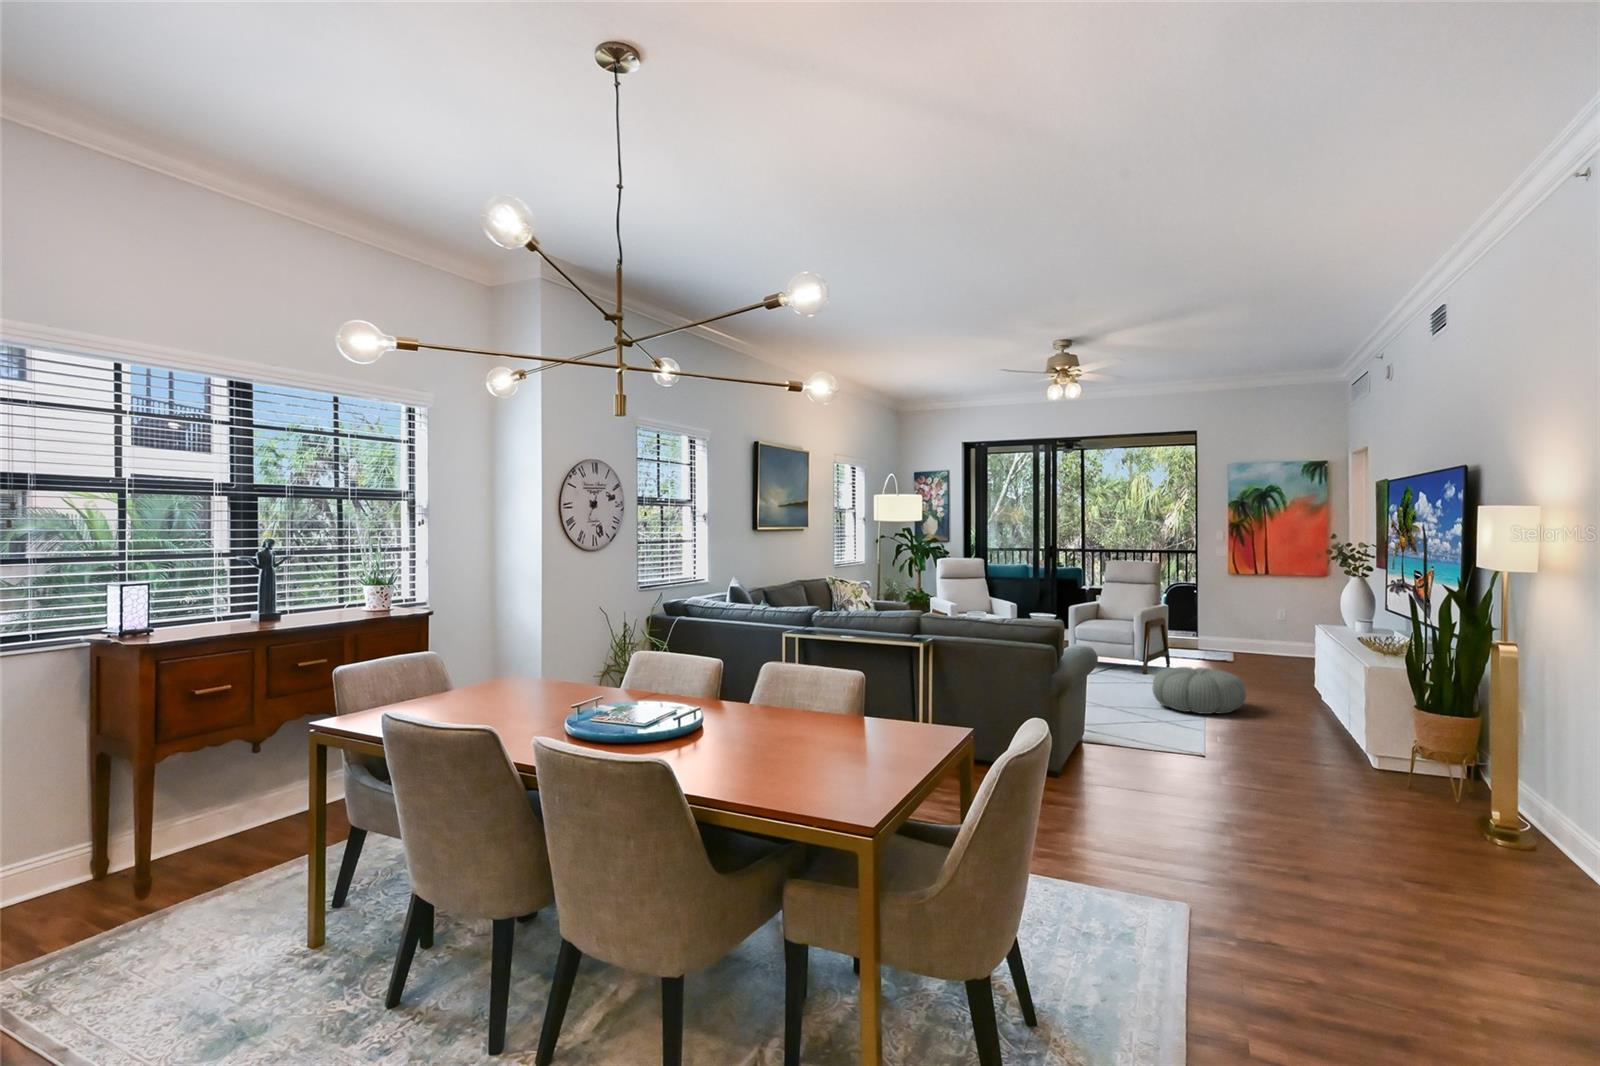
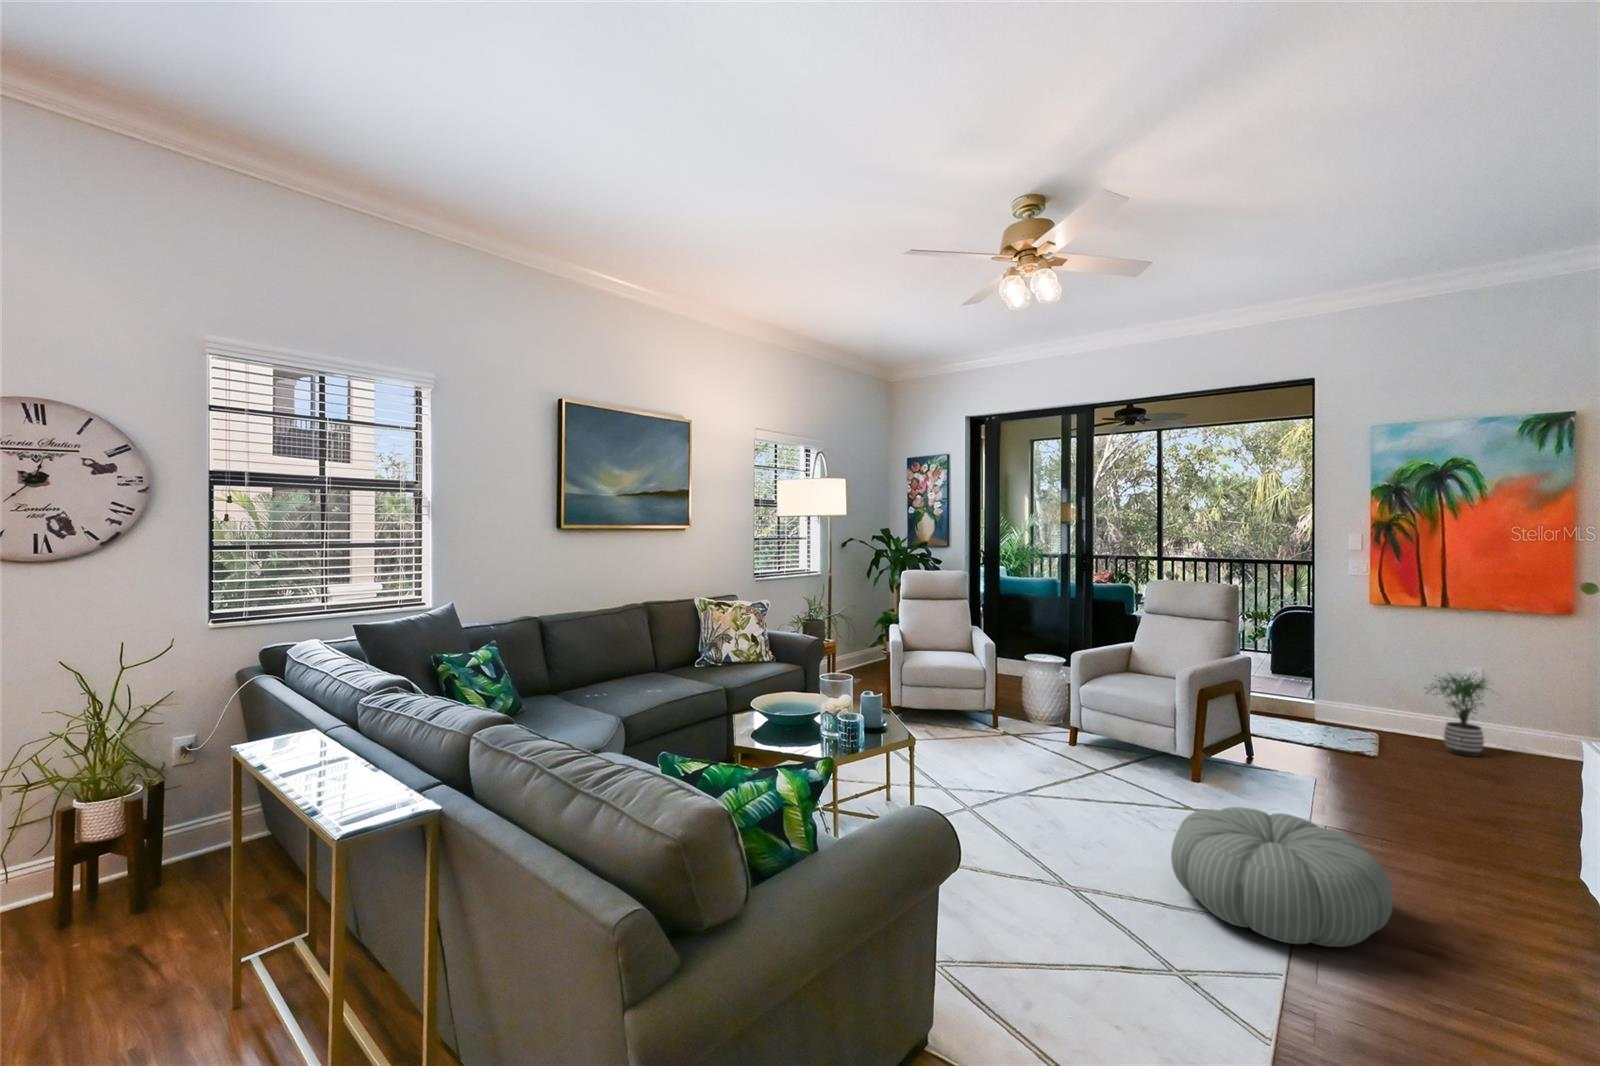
potted plant: none [1255,611,1295,659] -> present [1425,674,1491,756]

